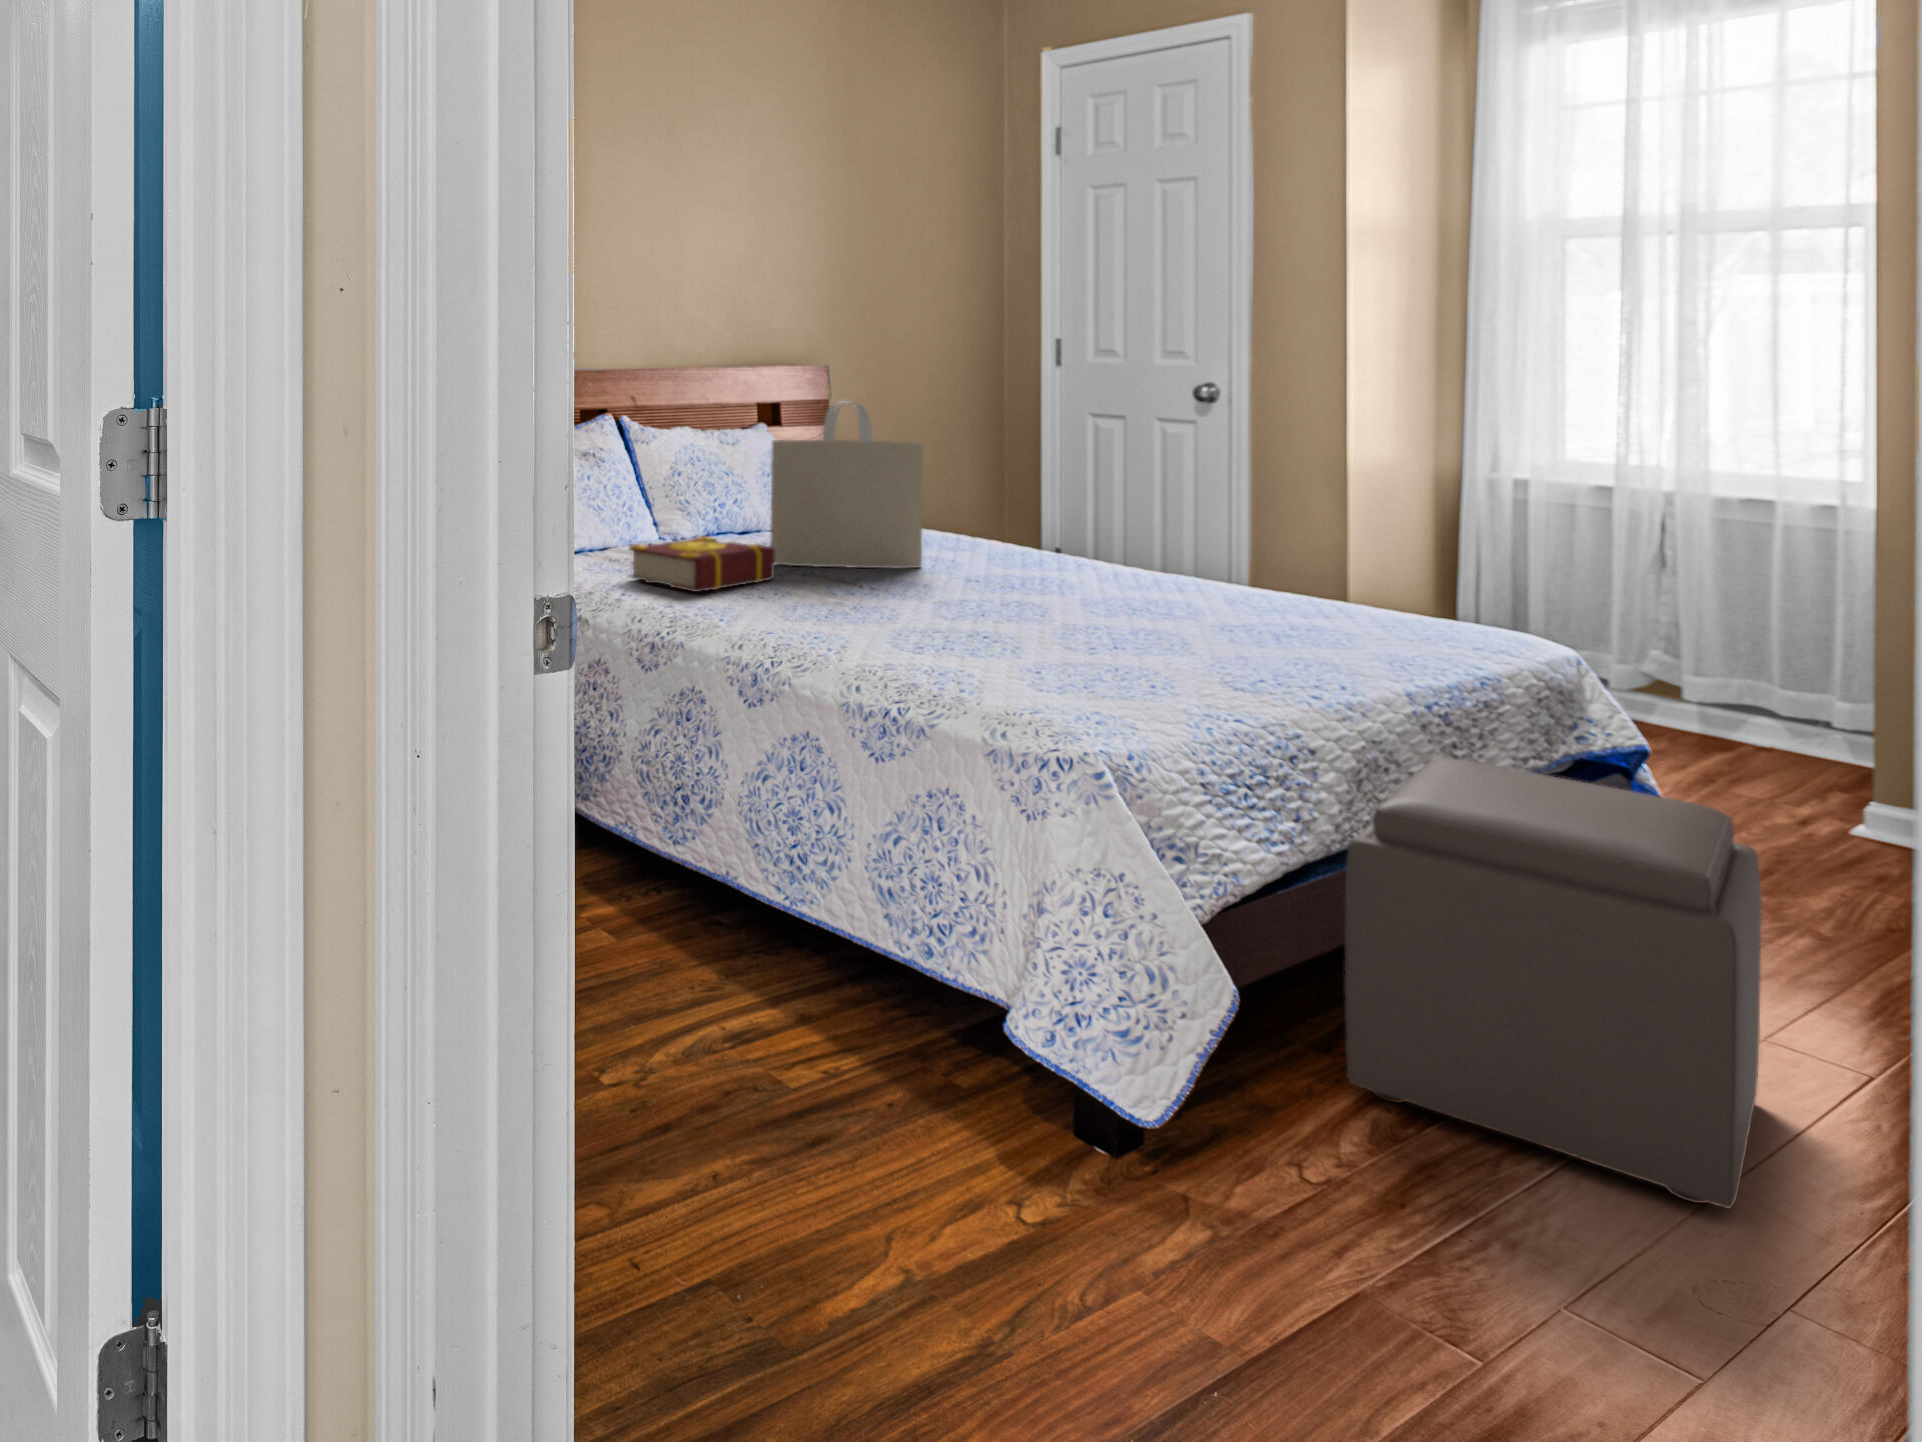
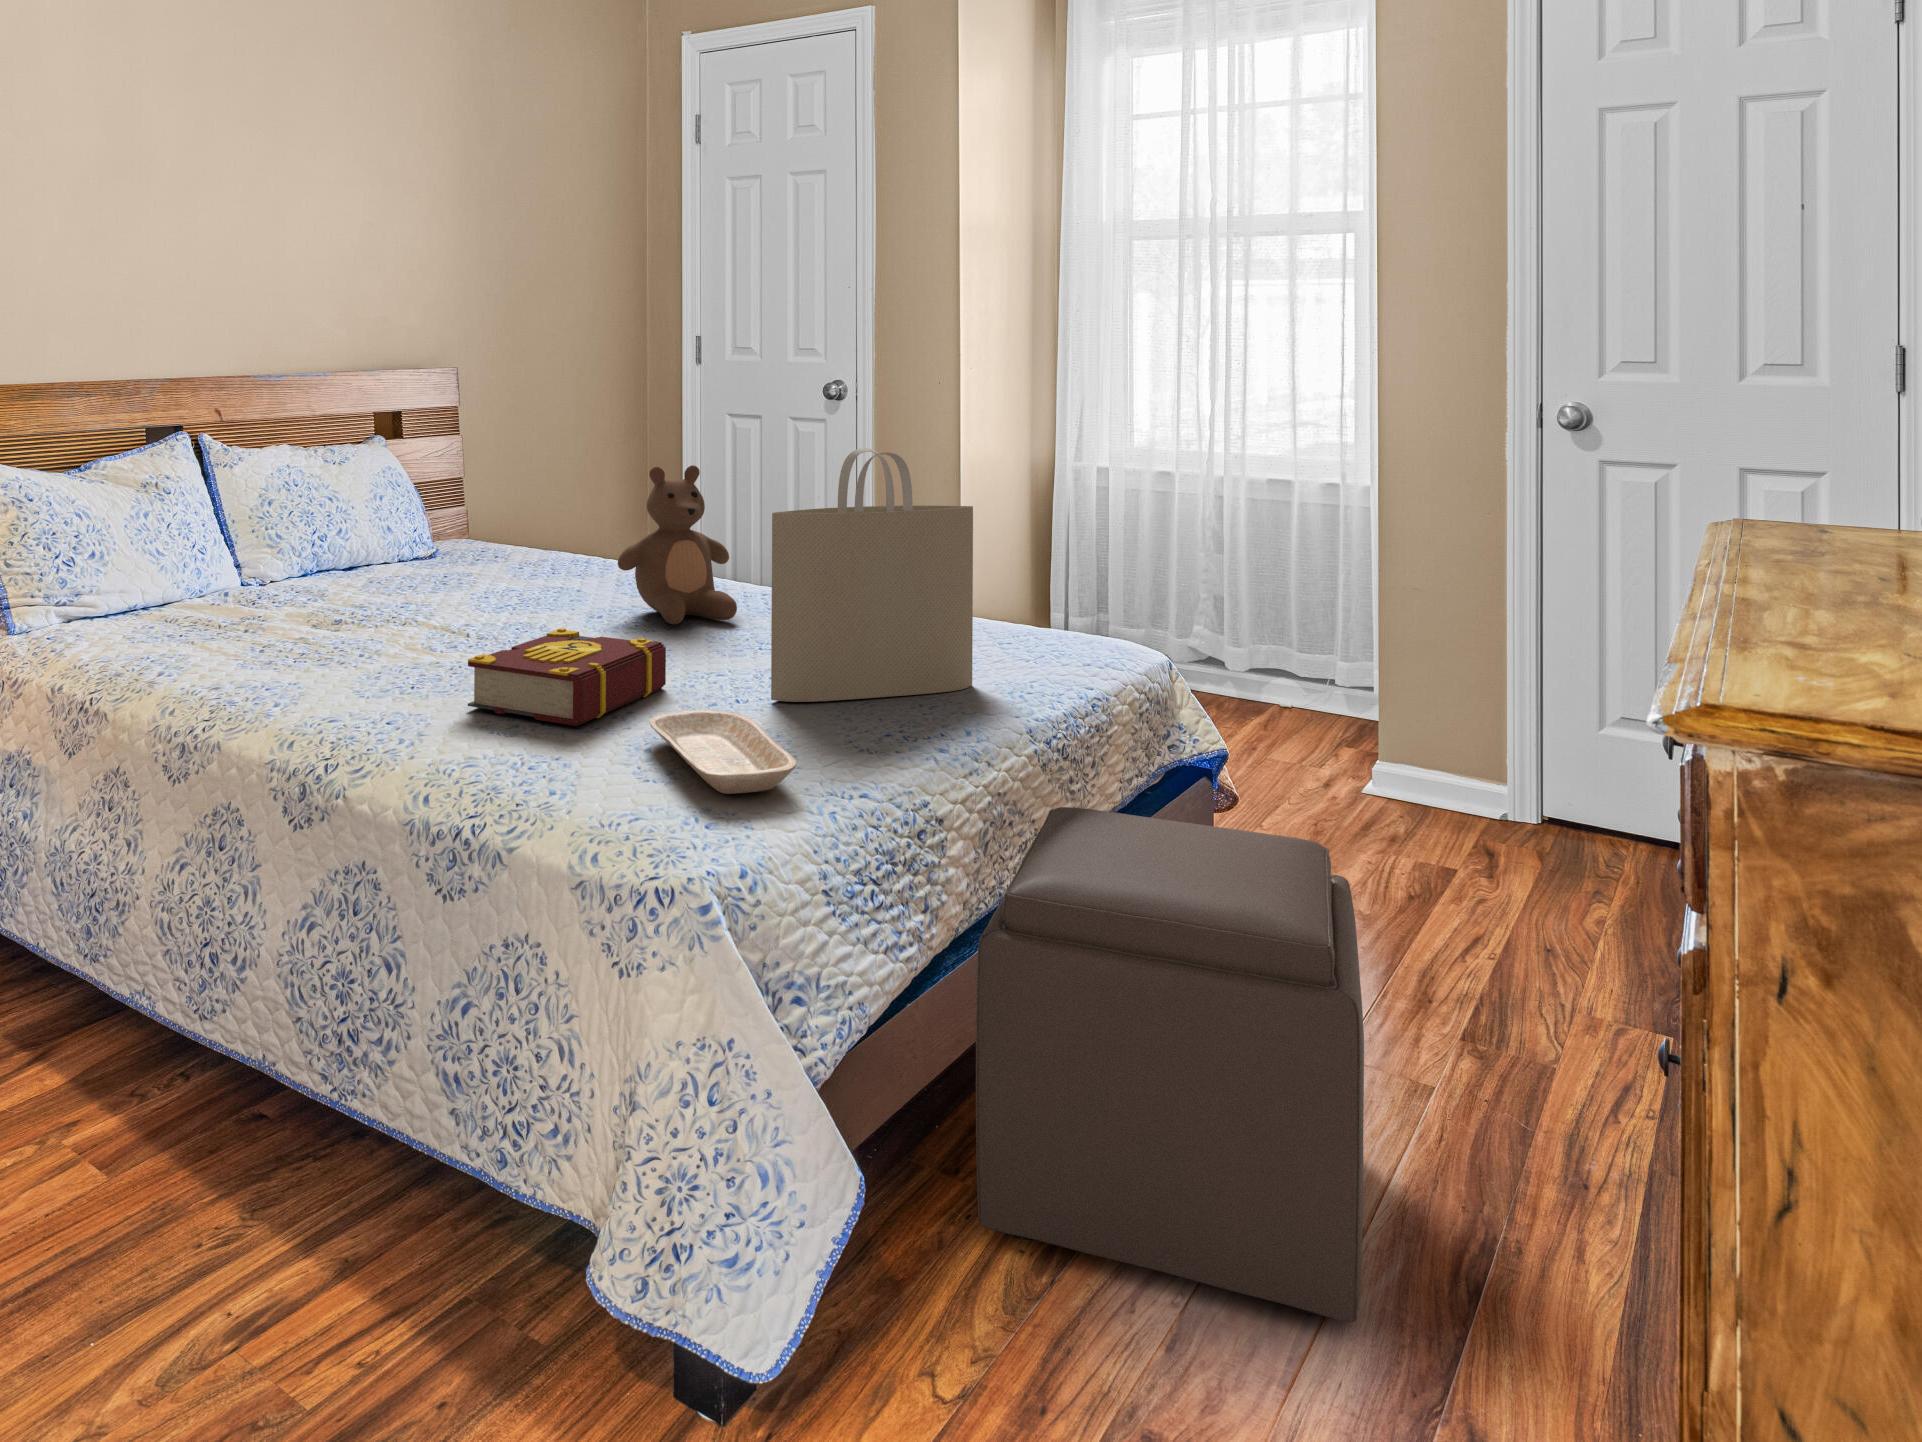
tote bag: present [770,401,923,569] -> present [771,448,973,702]
teddy bear: none [1000,450,1114,587] -> present [618,465,737,624]
book: present [629,536,775,592] -> present [468,628,666,726]
tray: none [1042,644,1178,703] -> present [649,710,797,794]

